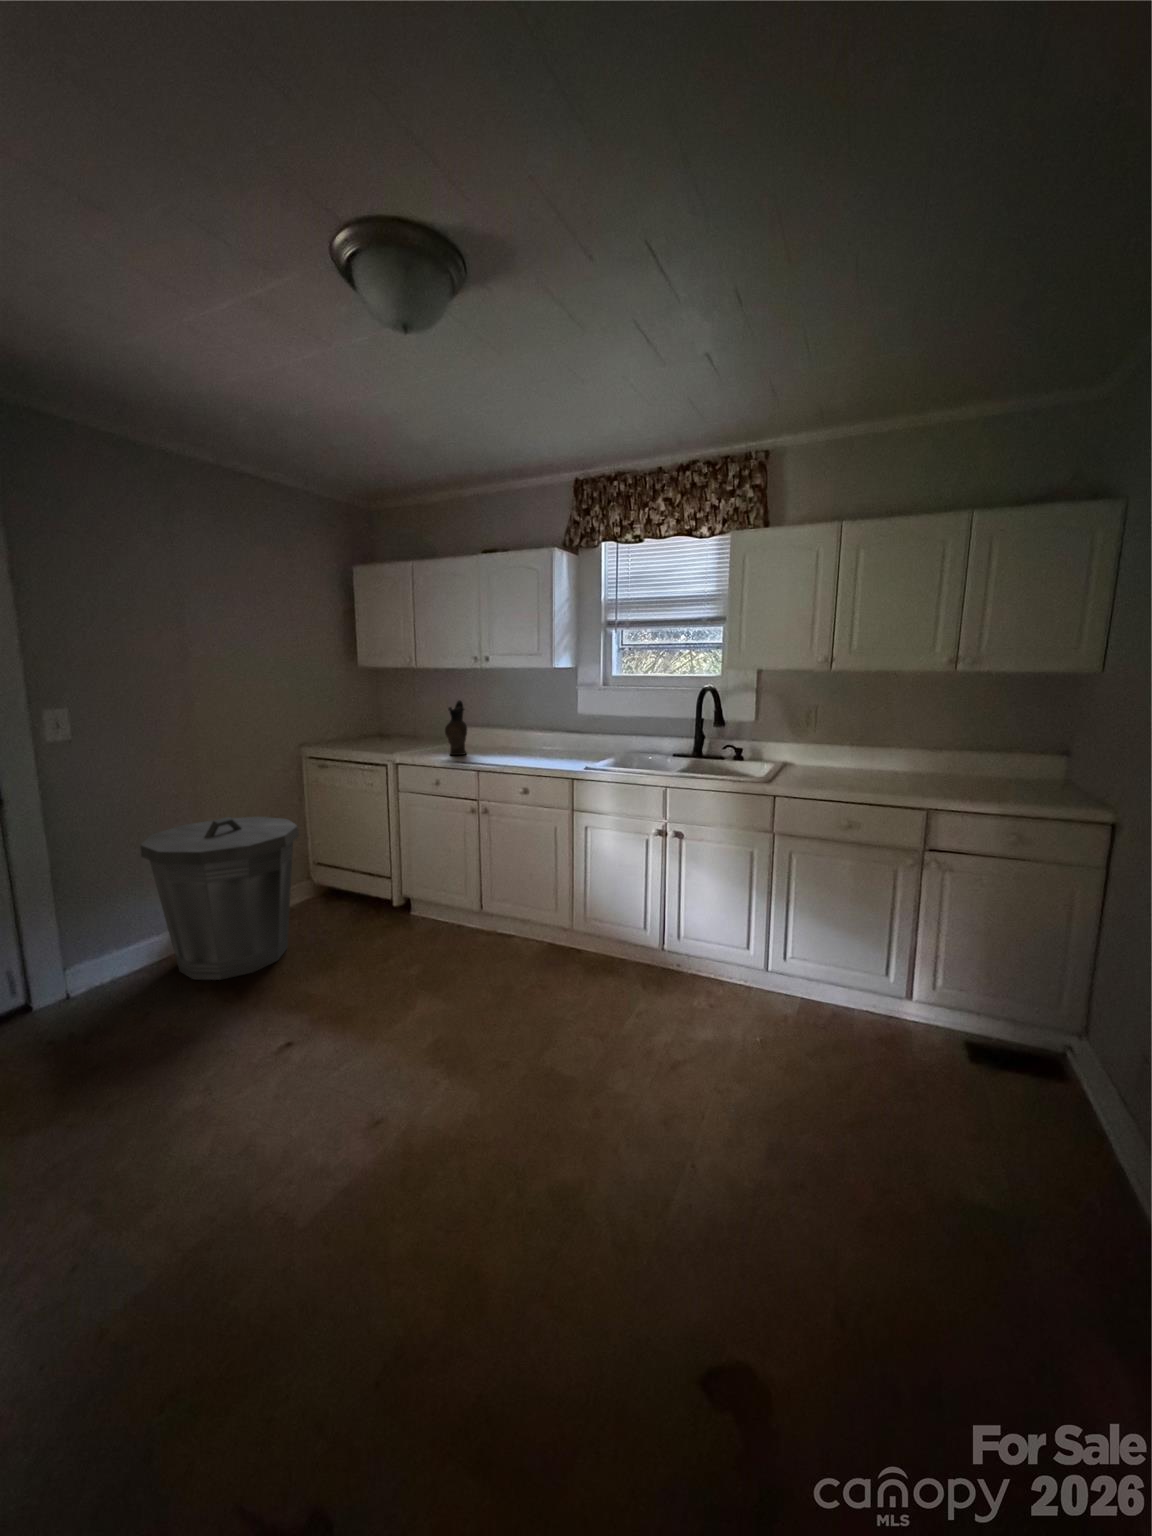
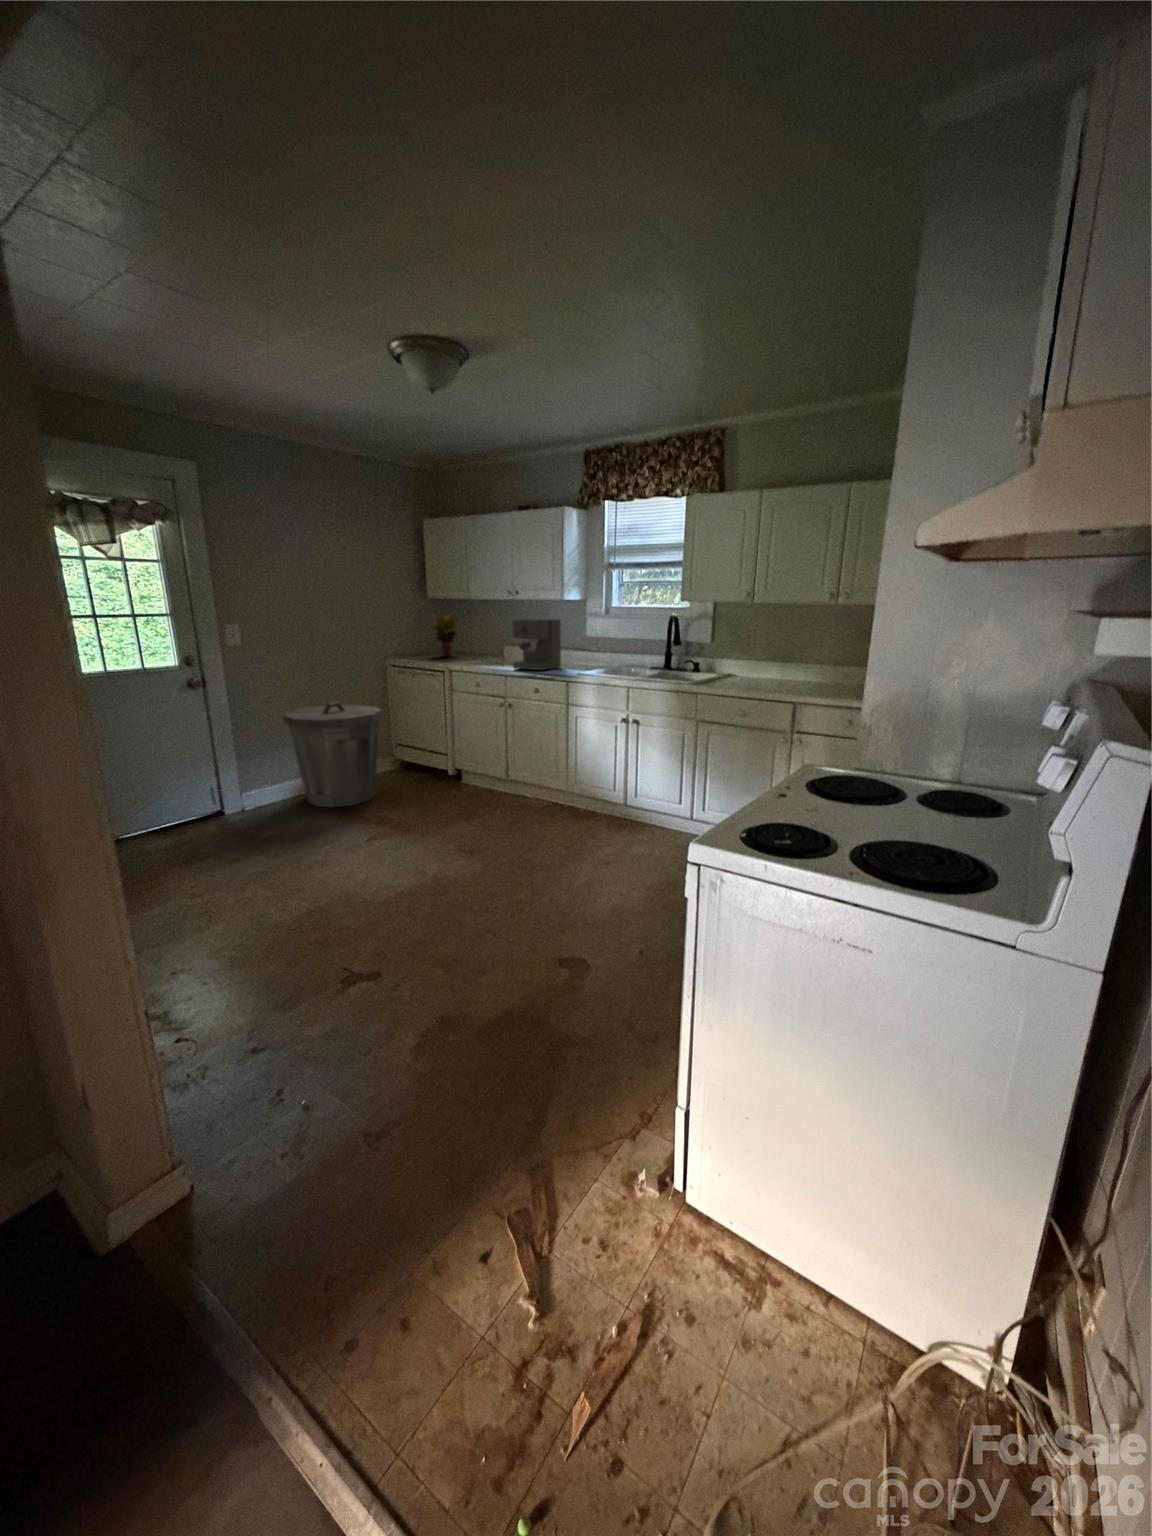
potted plant: none [364,686,401,741] -> present [434,615,458,656]
coffee maker: none [486,693,550,764] -> present [513,619,561,671]
ceramic pitcher: present [445,700,467,755] -> none [486,624,503,665]

